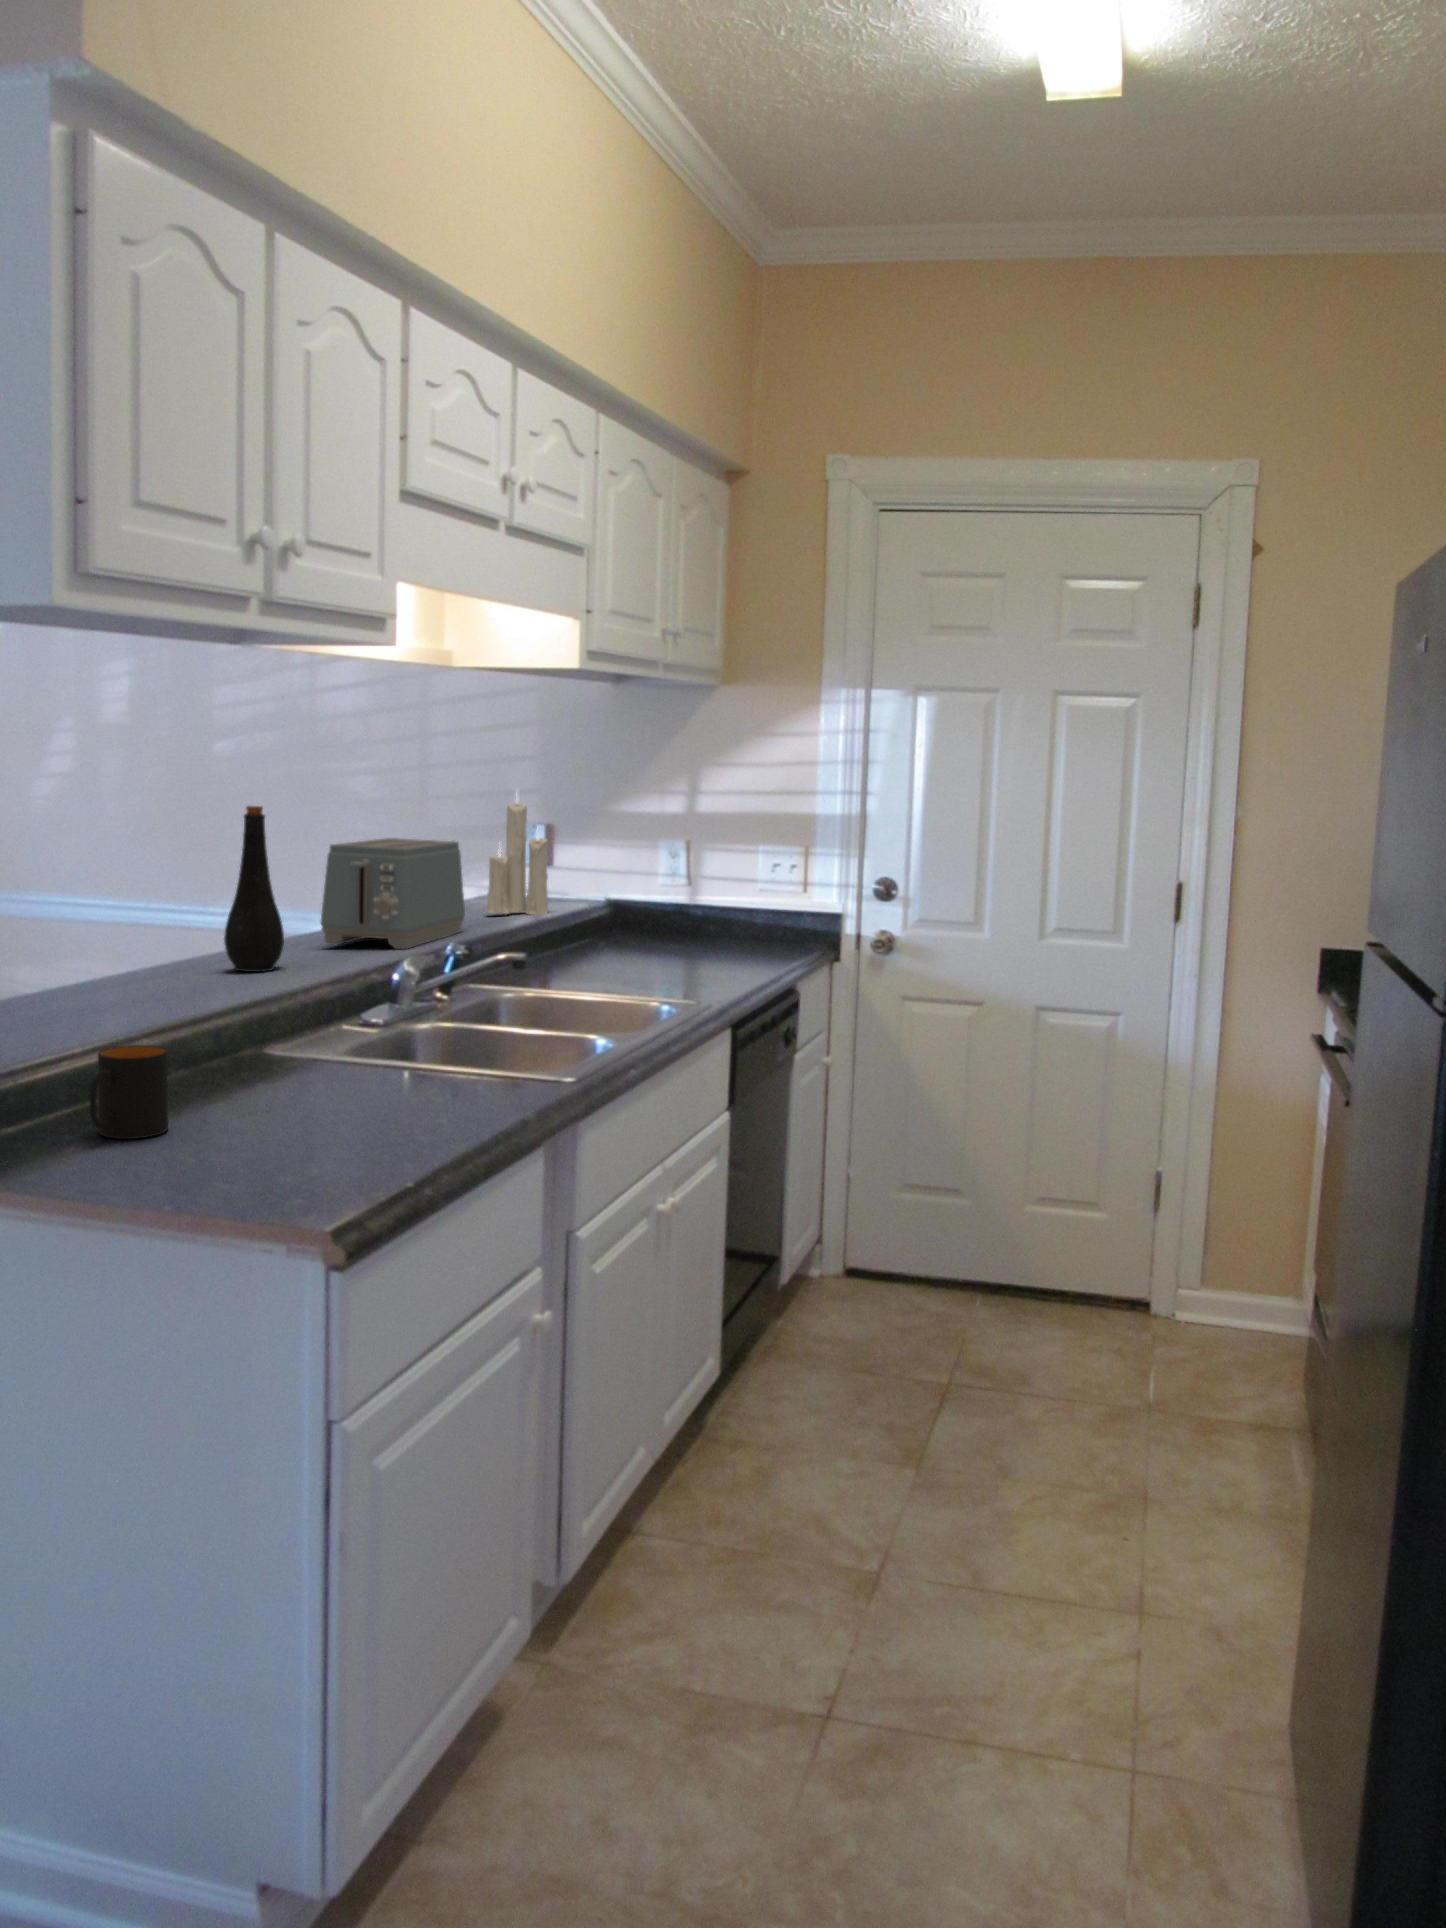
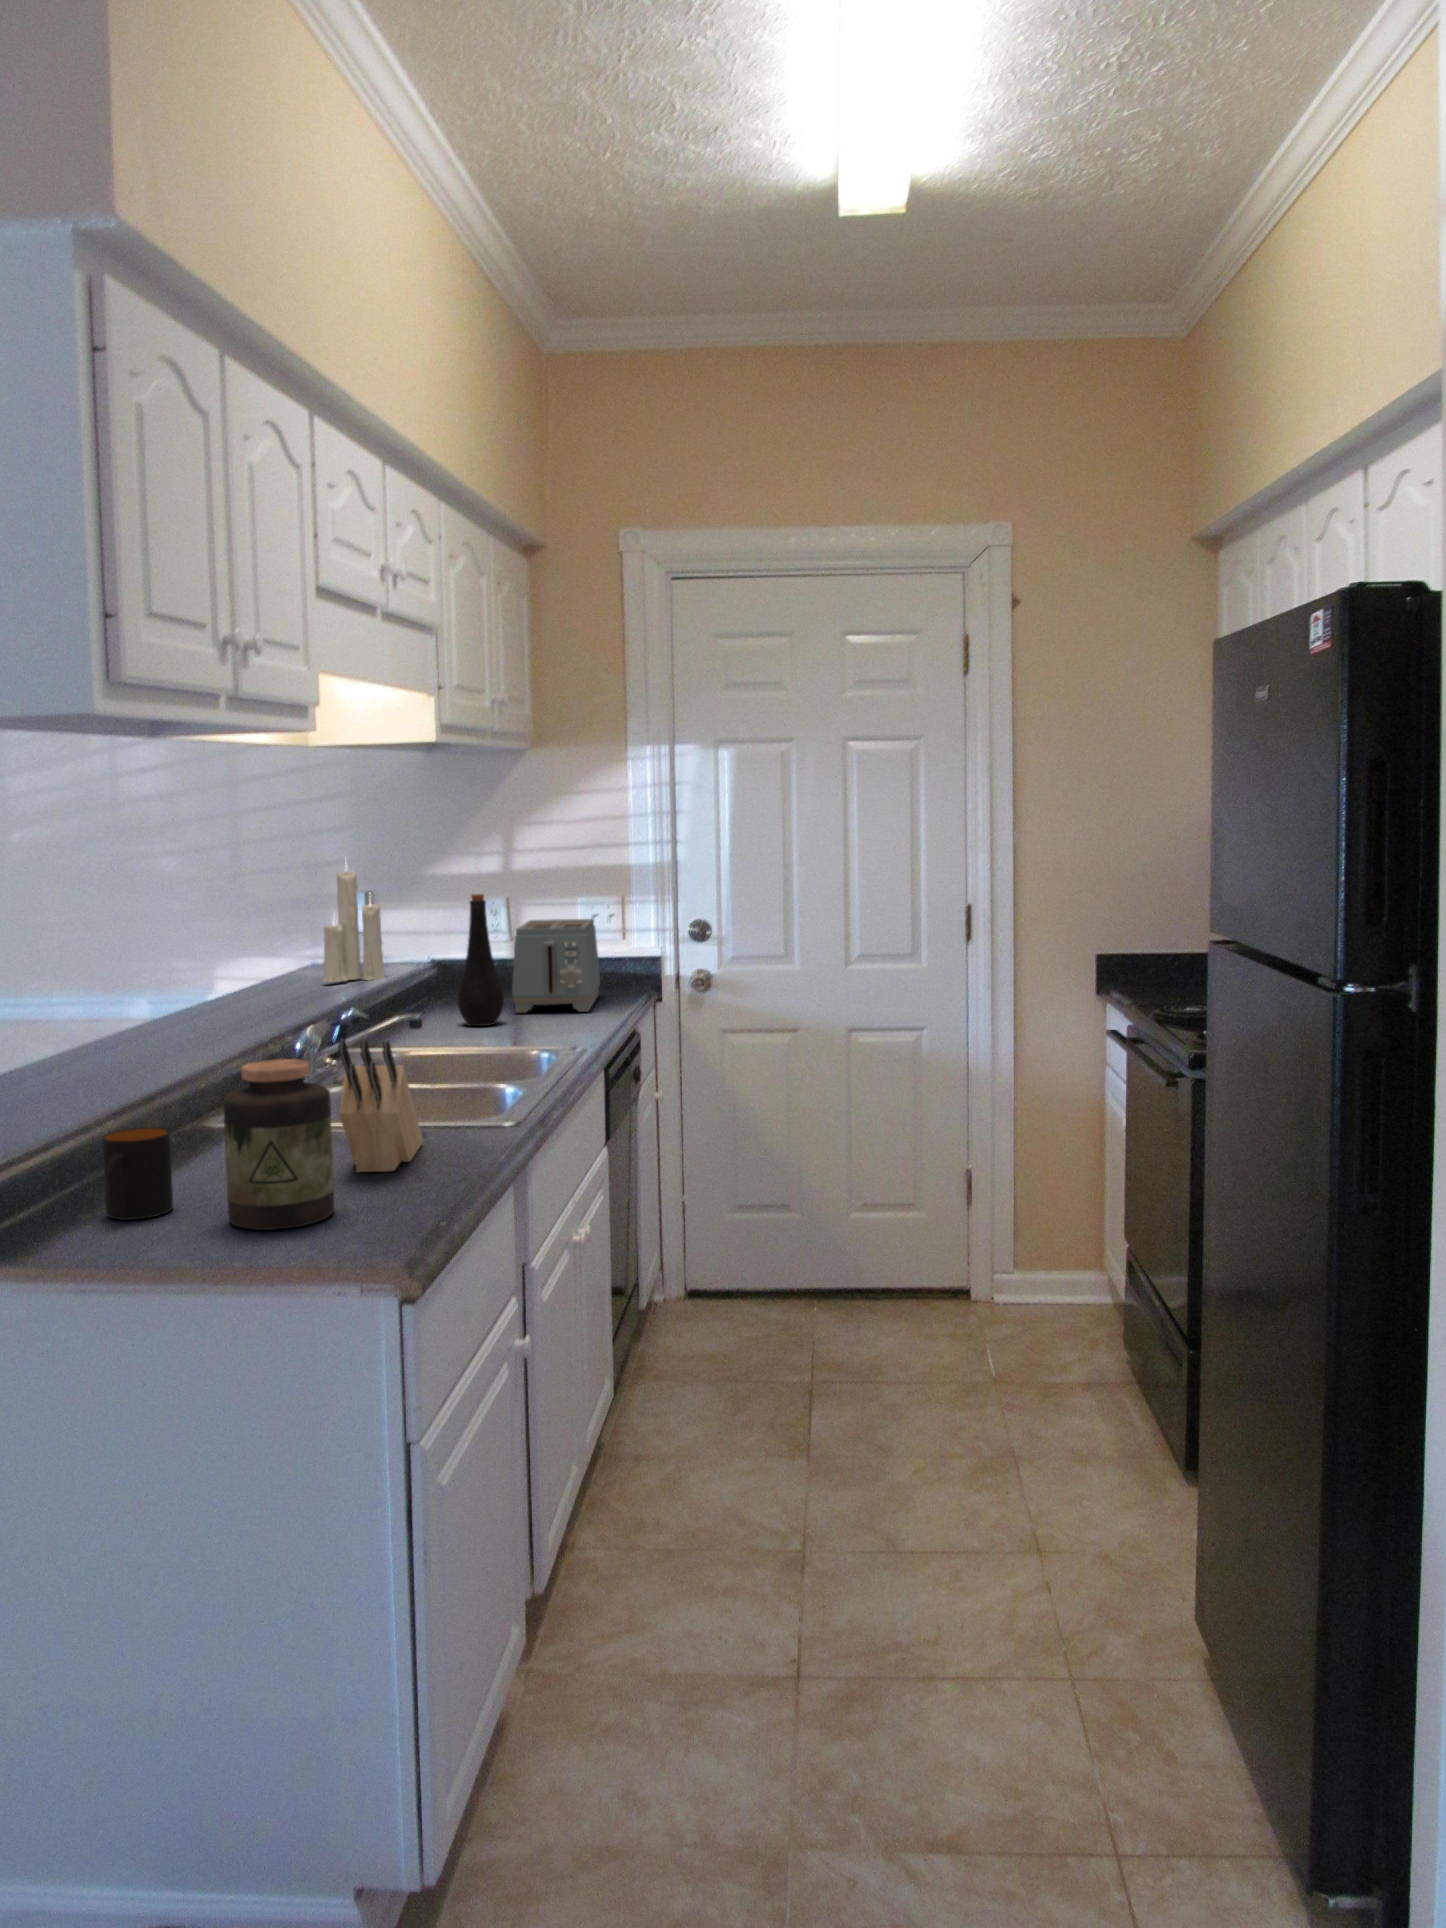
bottle: present [224,806,284,972] -> present [458,894,504,1026]
toaster: present [321,838,465,949] -> present [512,919,600,1013]
knife block: none [352,972,465,1116] -> present [338,1039,423,1172]
jar: none [201,987,315,1166] -> present [223,1059,334,1230]

